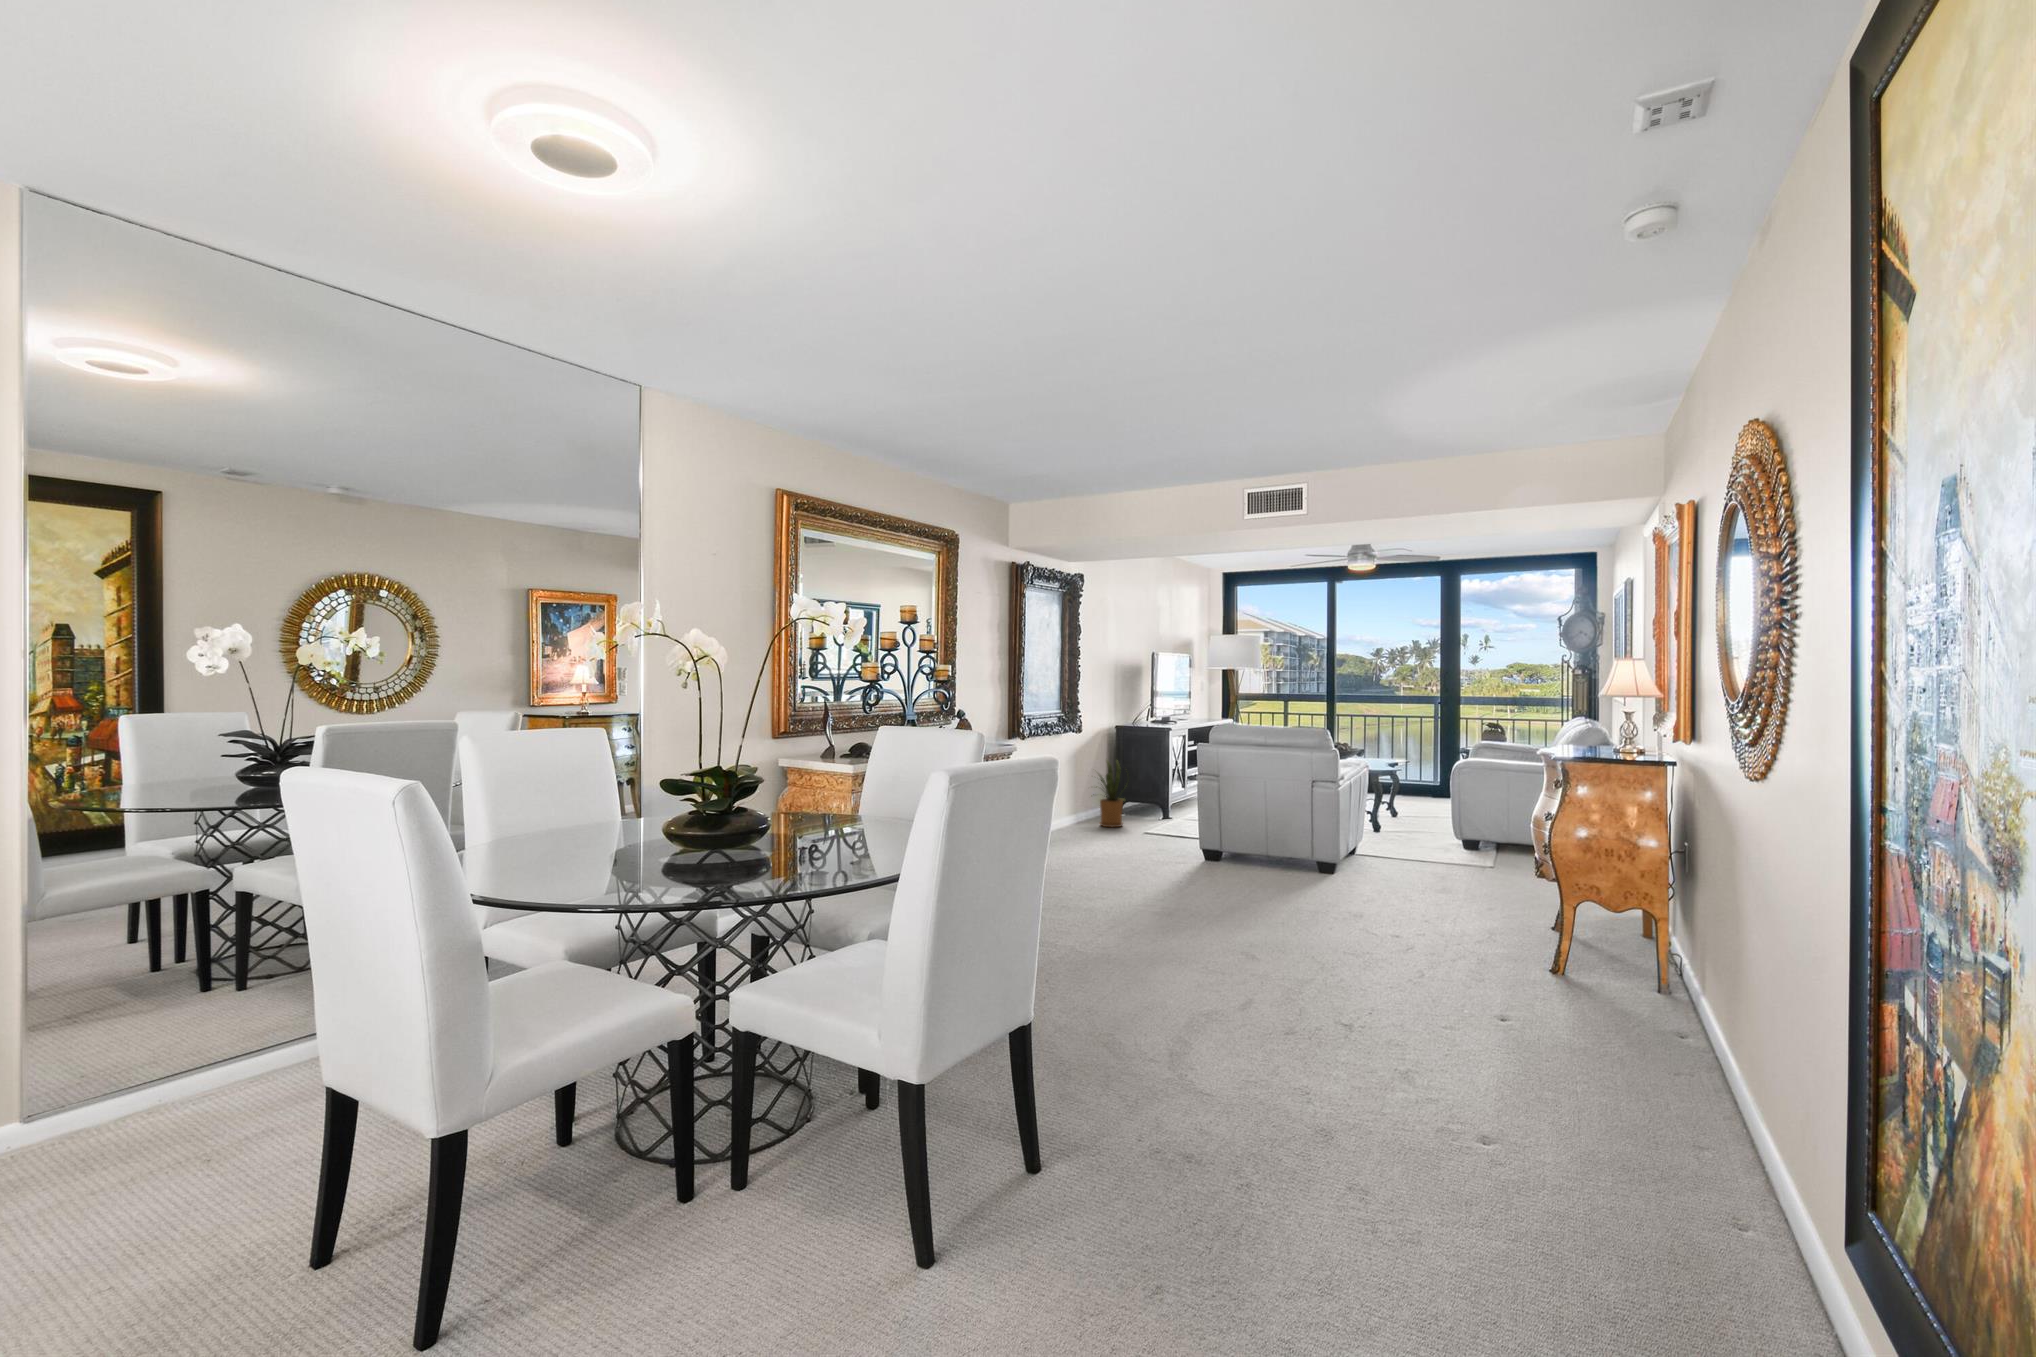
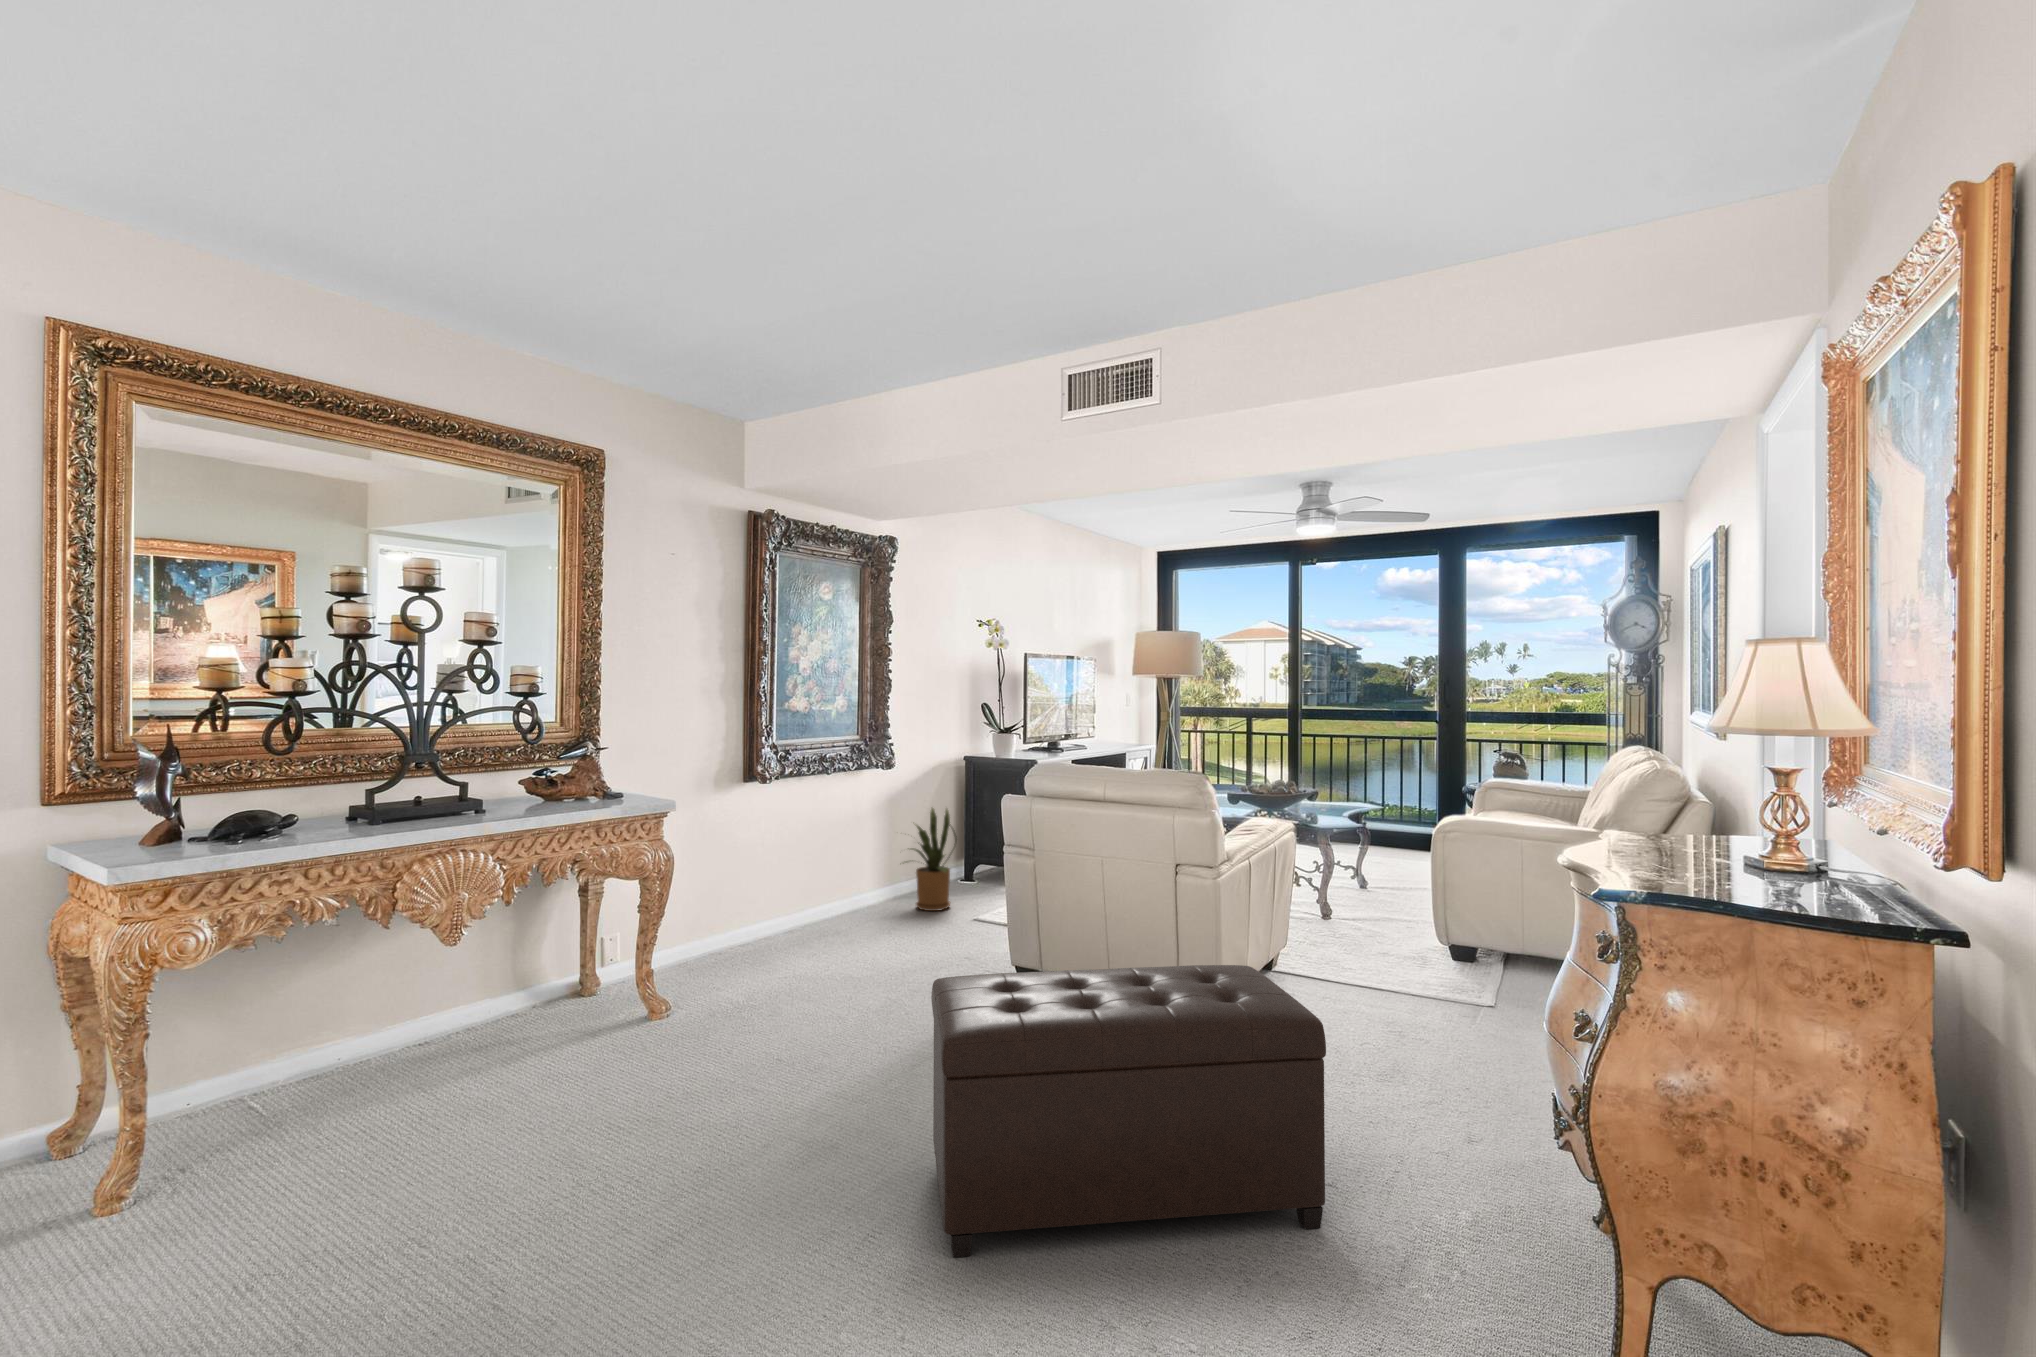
ottoman: none [1231,822,1434,941] -> present [931,965,1326,1257]

